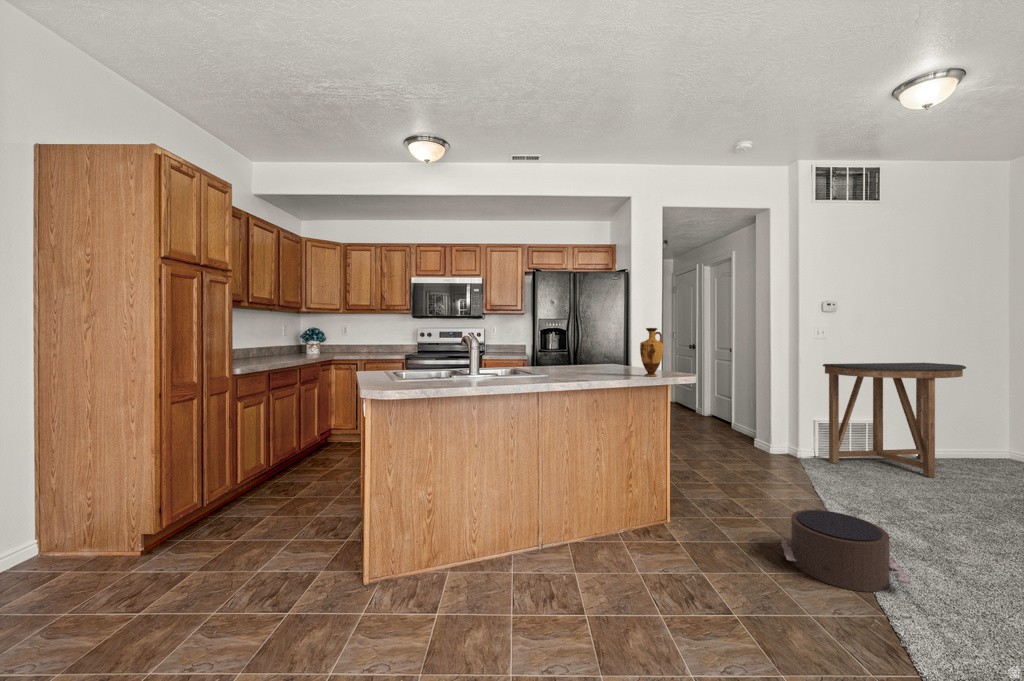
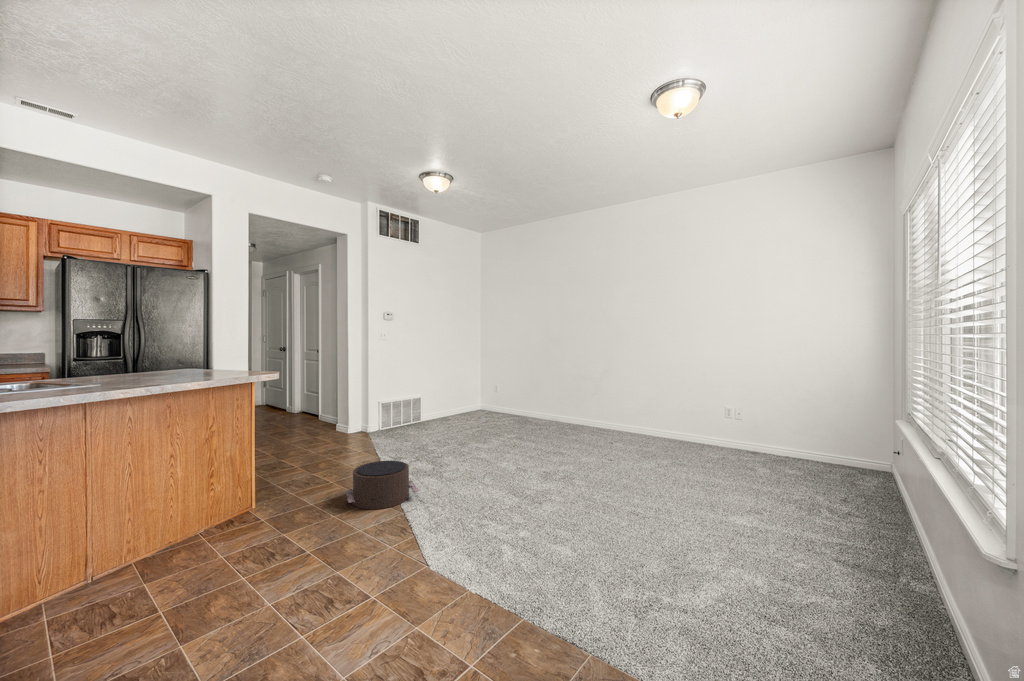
vase: present [640,328,663,376] -> none [222,331,246,376]
console table: present [823,363,966,477] -> none [383,355,459,432]

